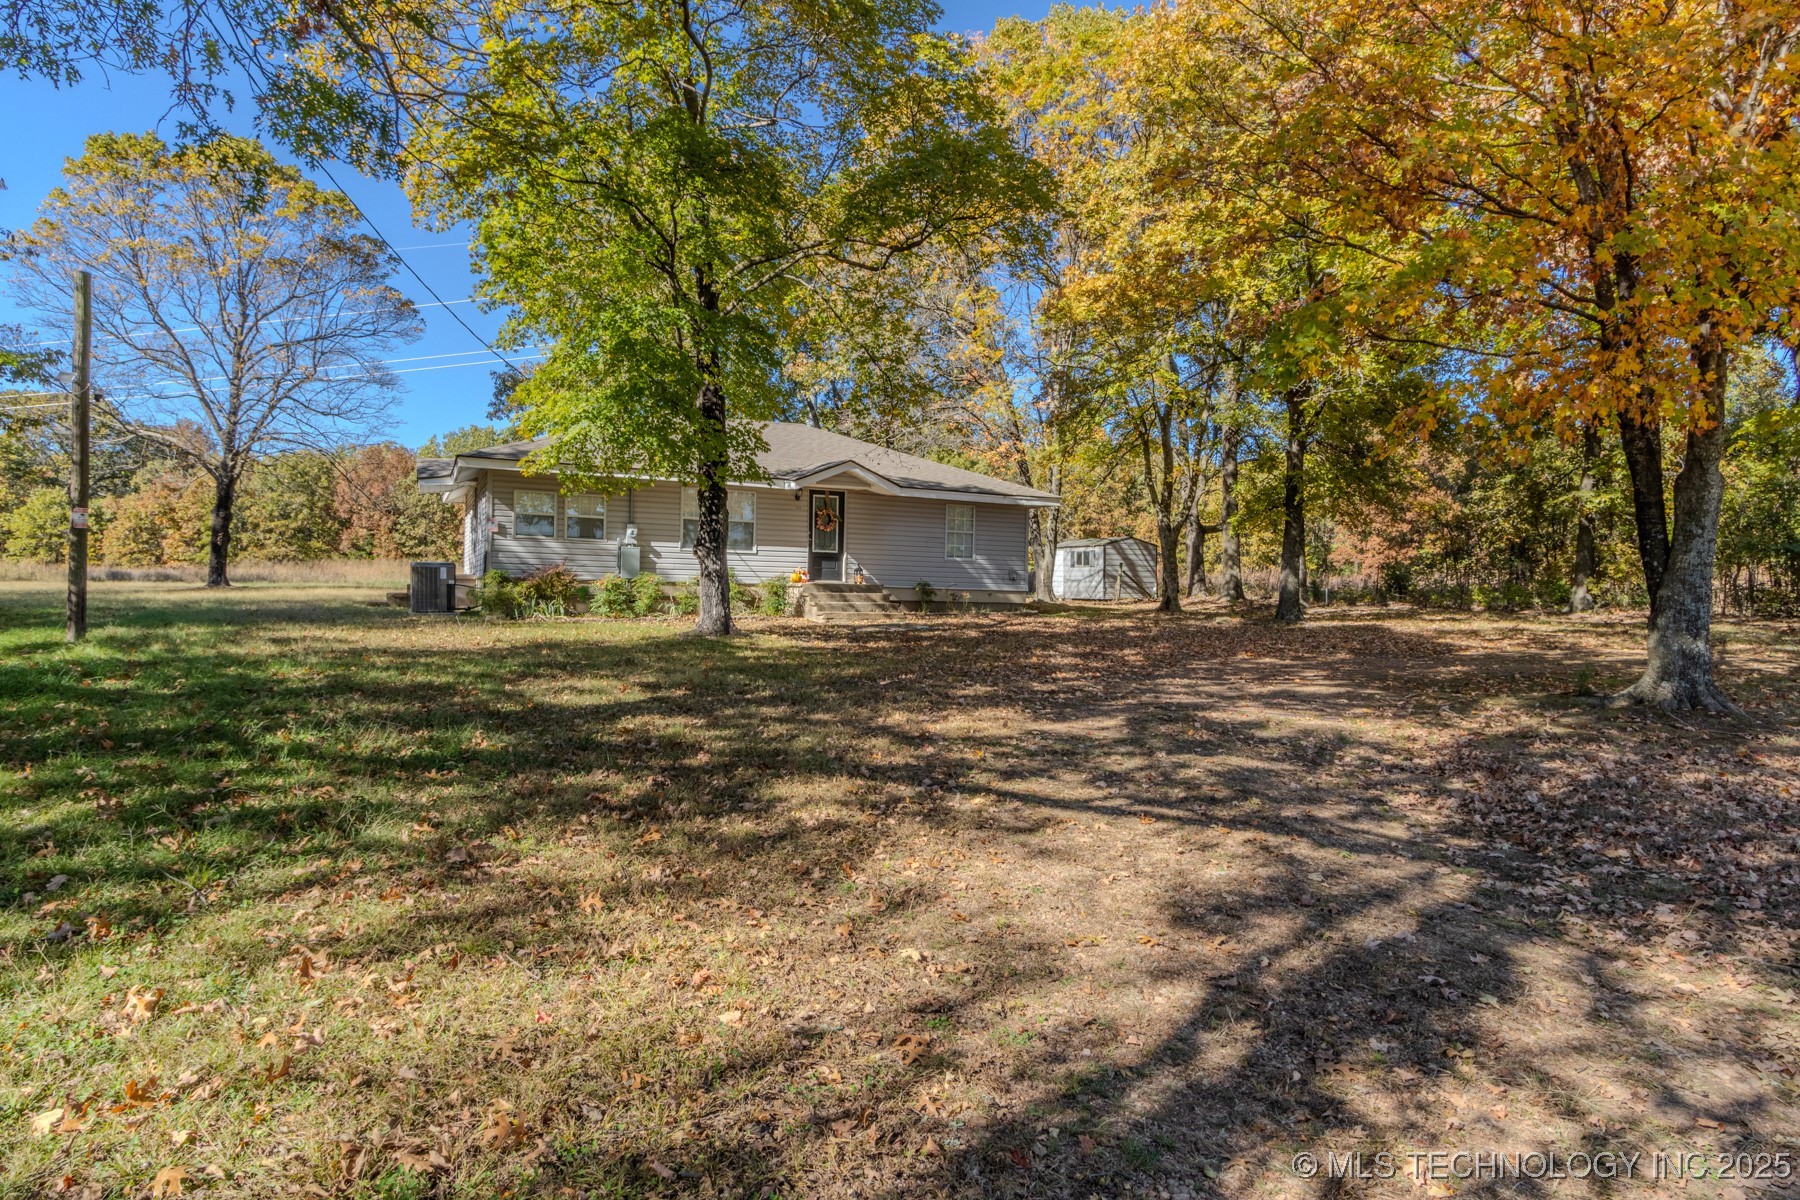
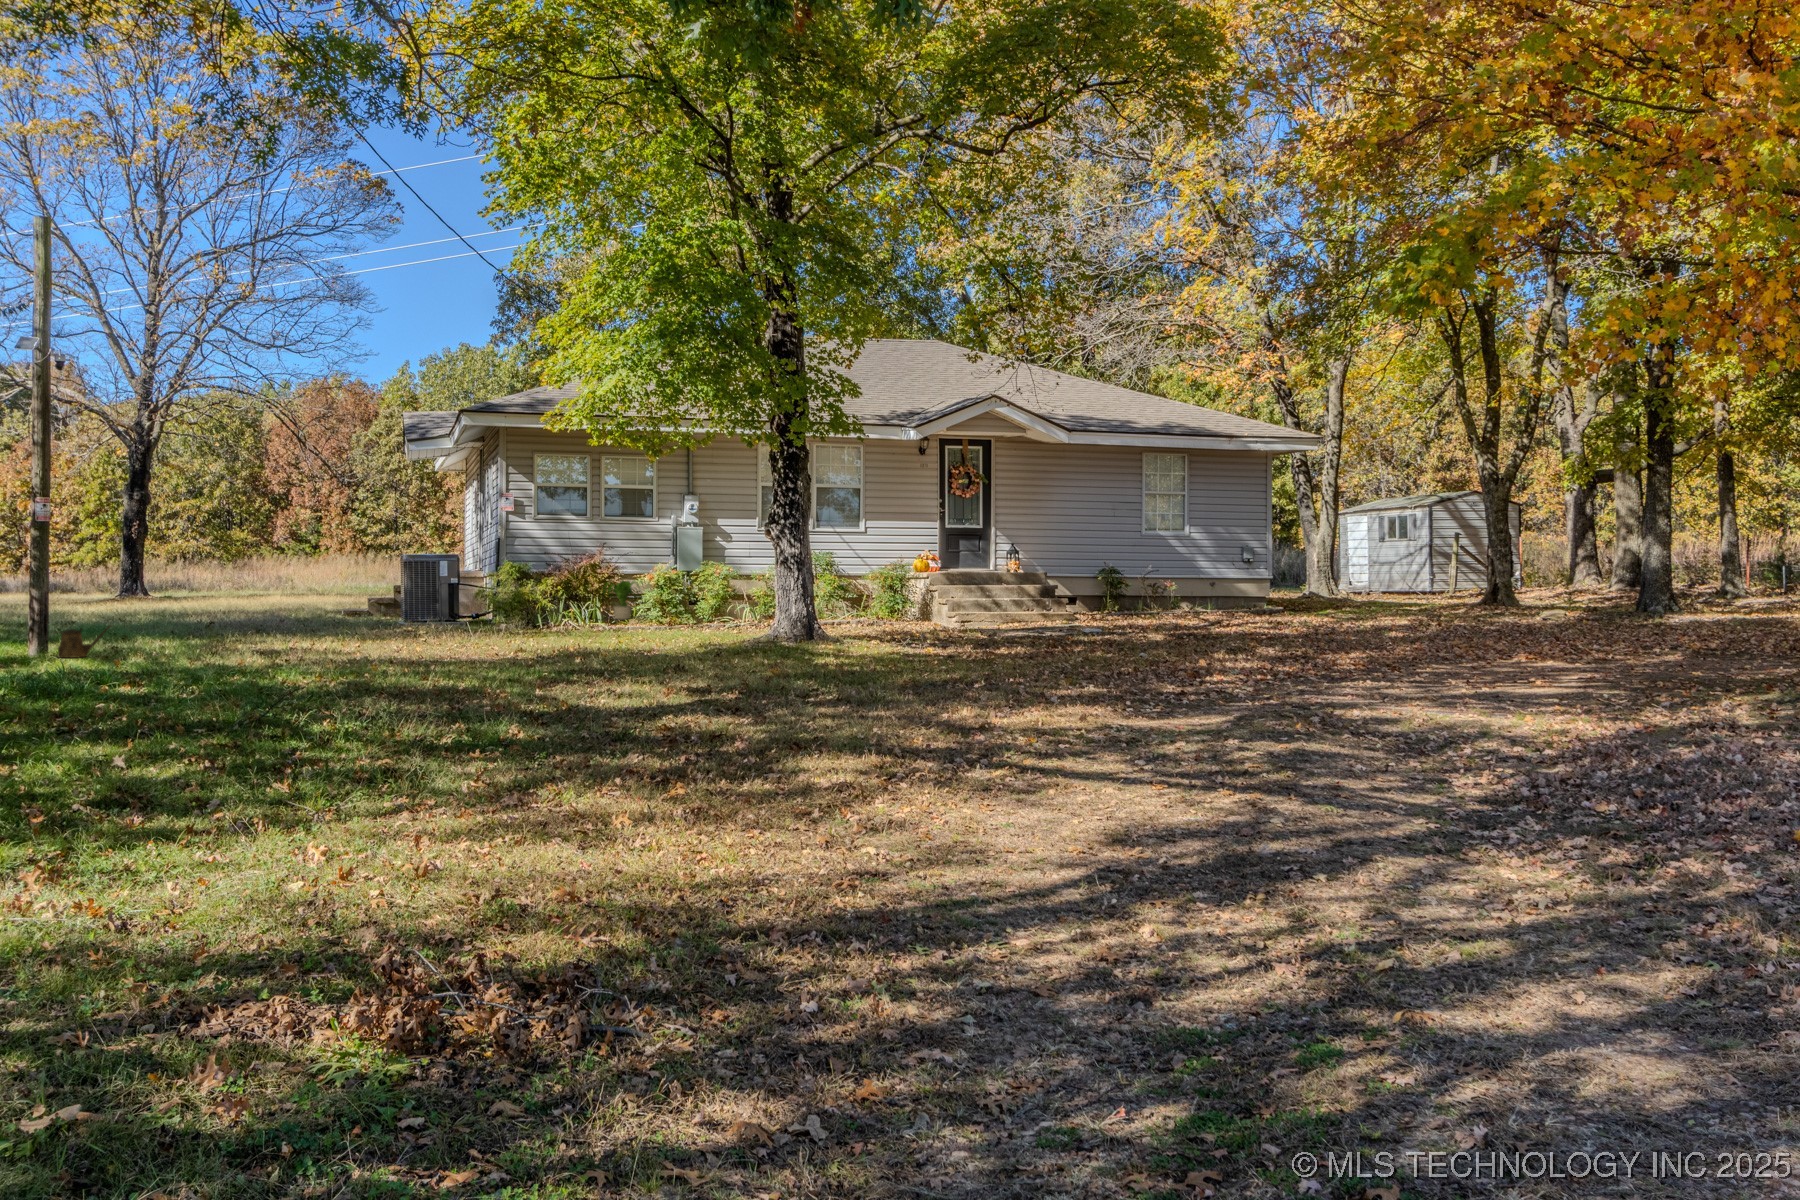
watering can: none [52,619,119,647] -> present [57,626,111,658]

